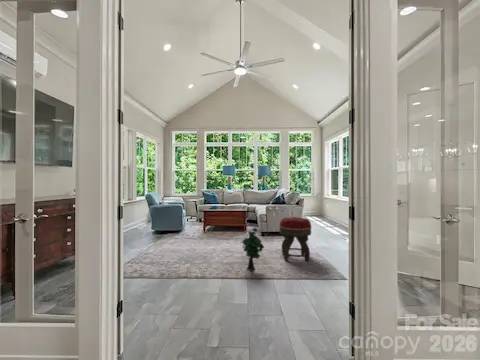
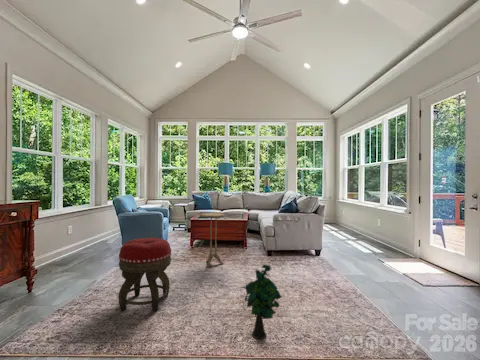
side table: none [211,204,230,242] -> present [200,213,226,267]
footstool: present [279,217,311,261] -> present [119,237,171,311]

